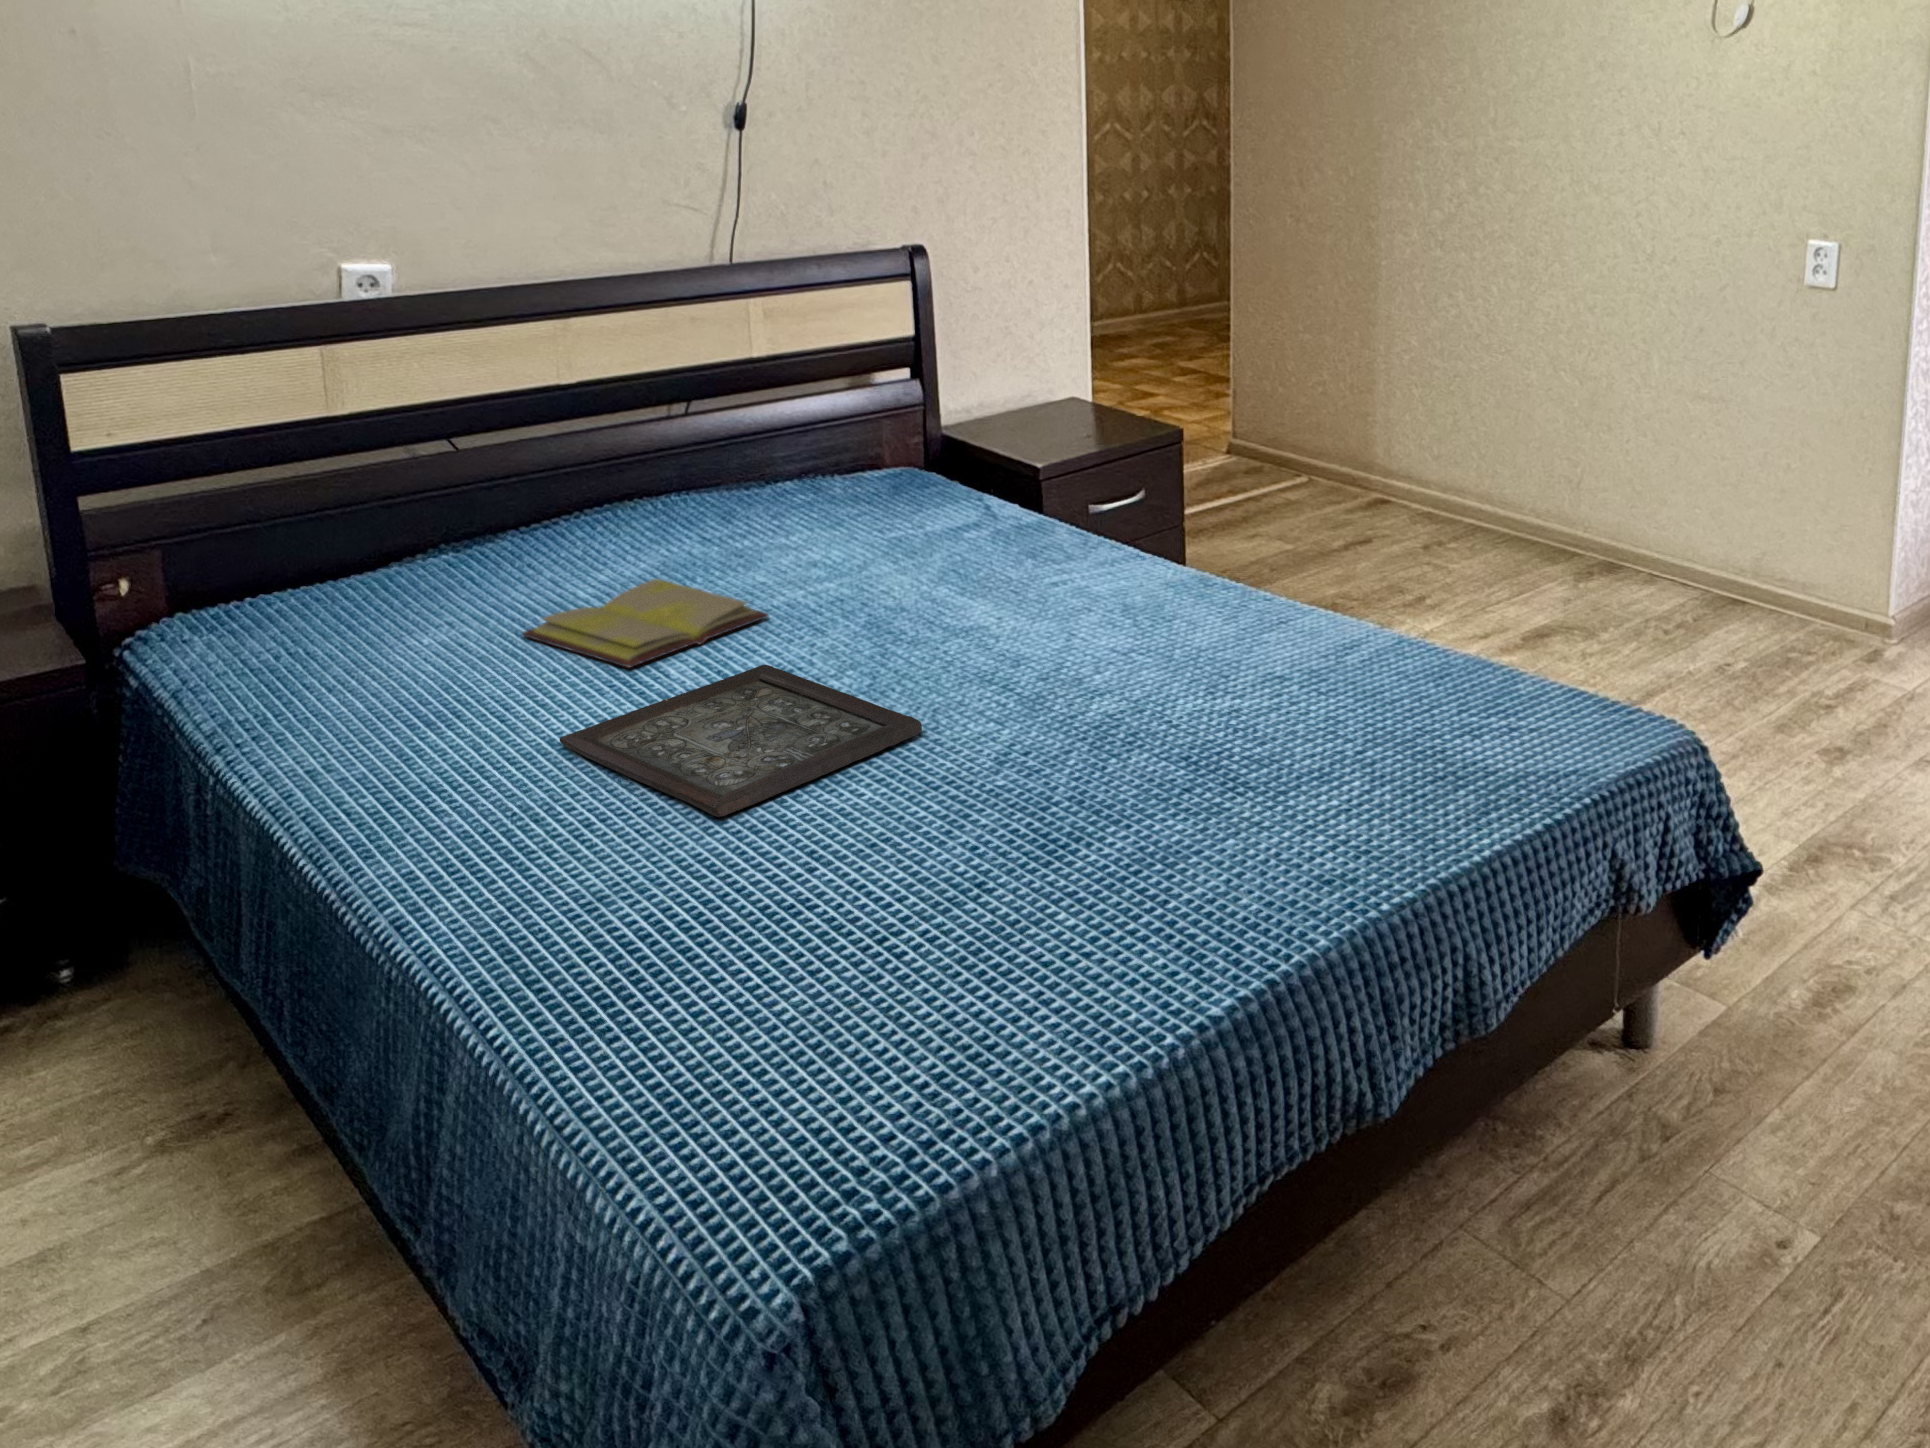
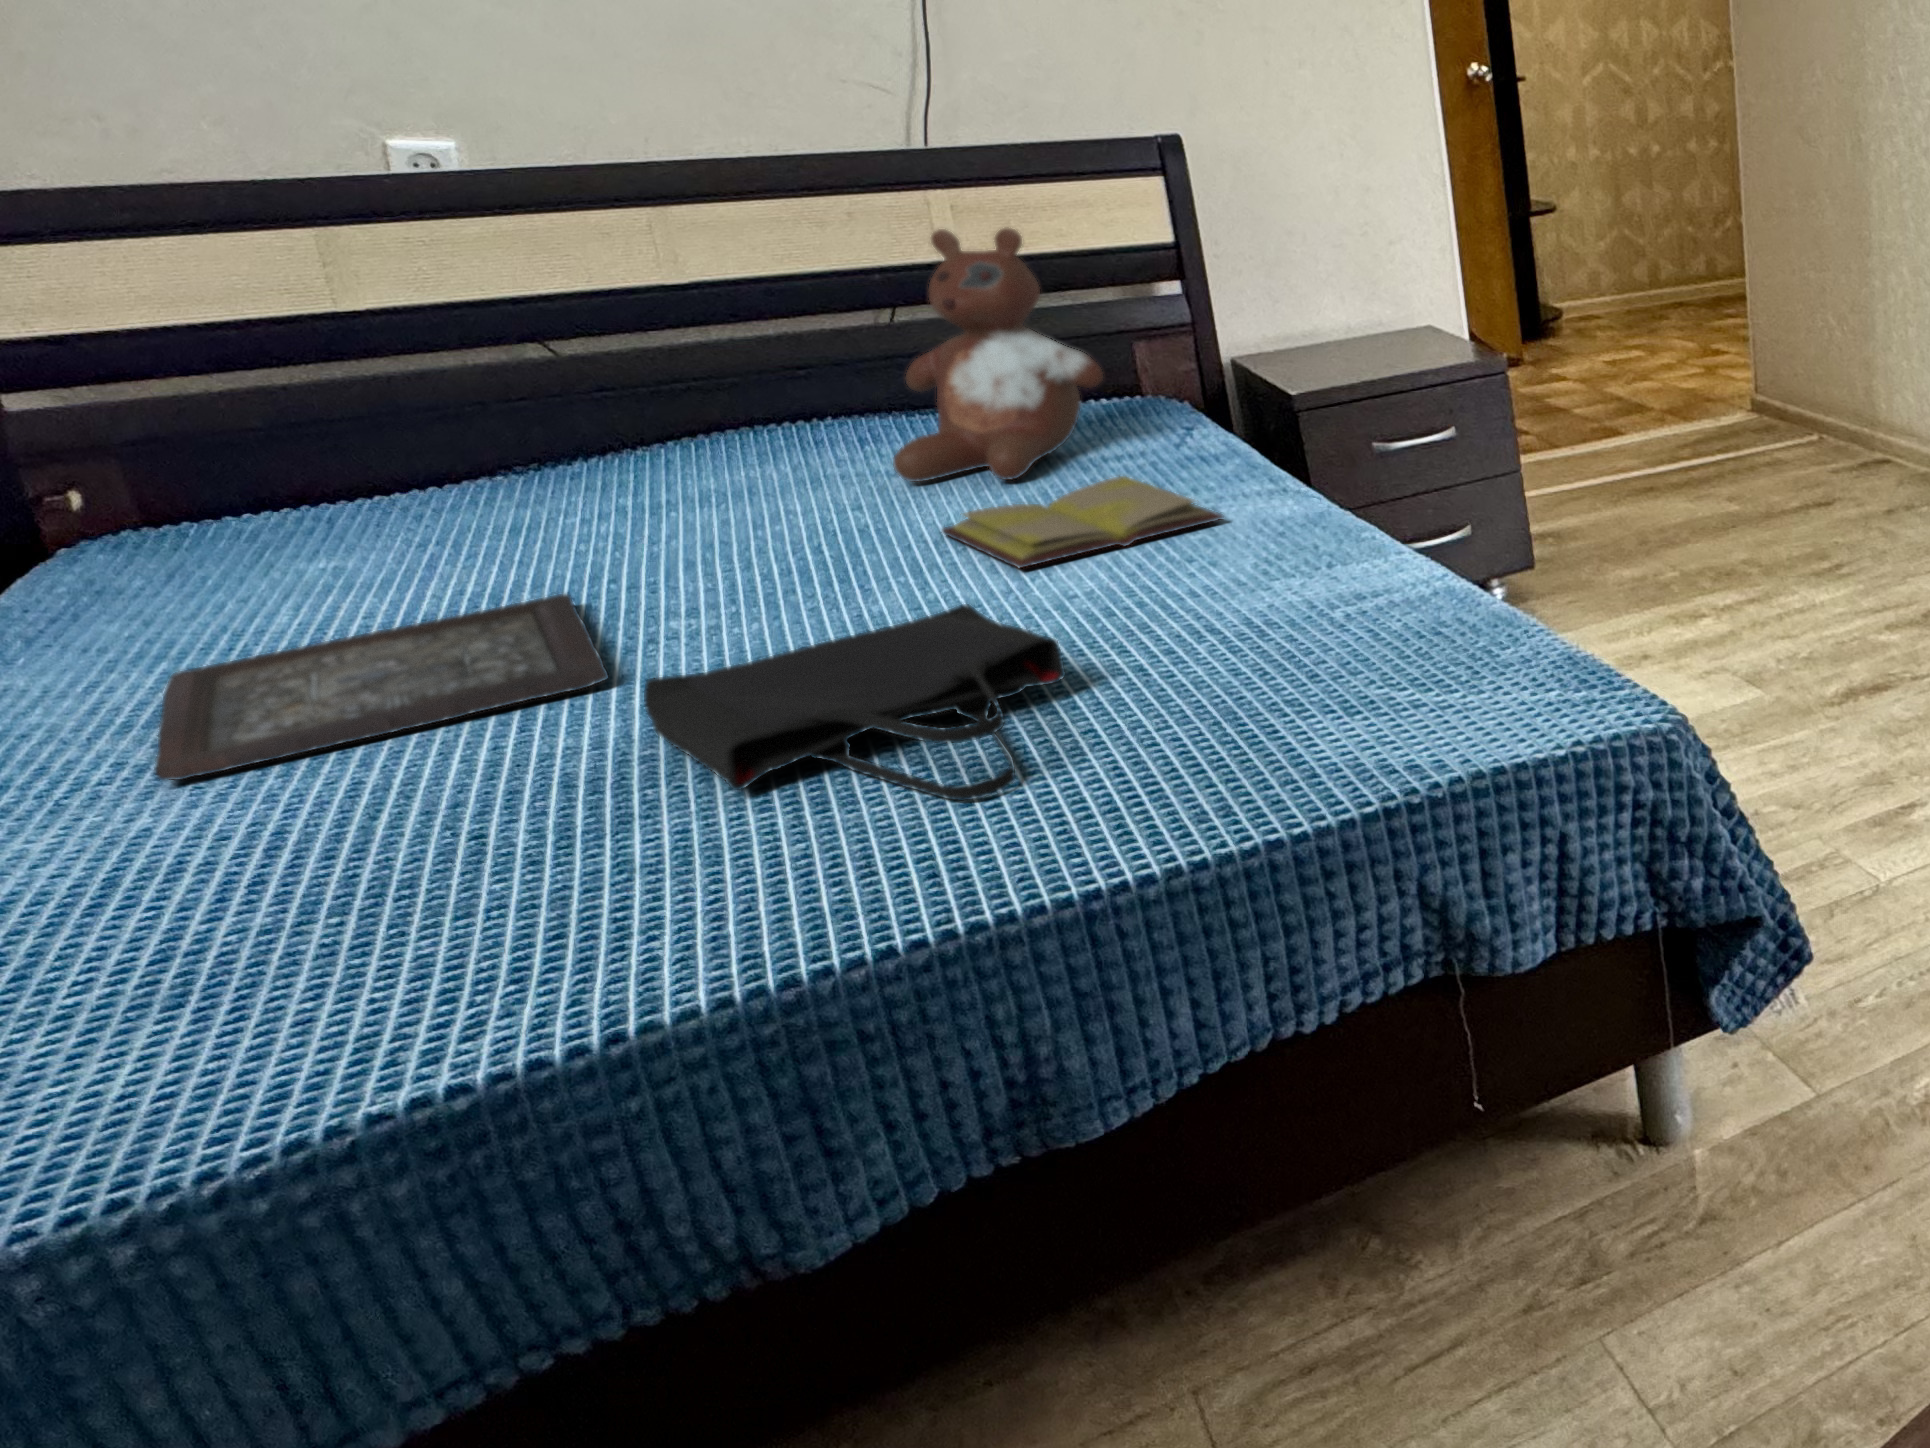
stuffed bear: none [827,349,992,560] -> present [893,228,1103,482]
diary: present [522,579,768,668] -> present [941,476,1223,568]
tote bag: none [1035,665,1353,804] -> present [644,604,1065,800]

